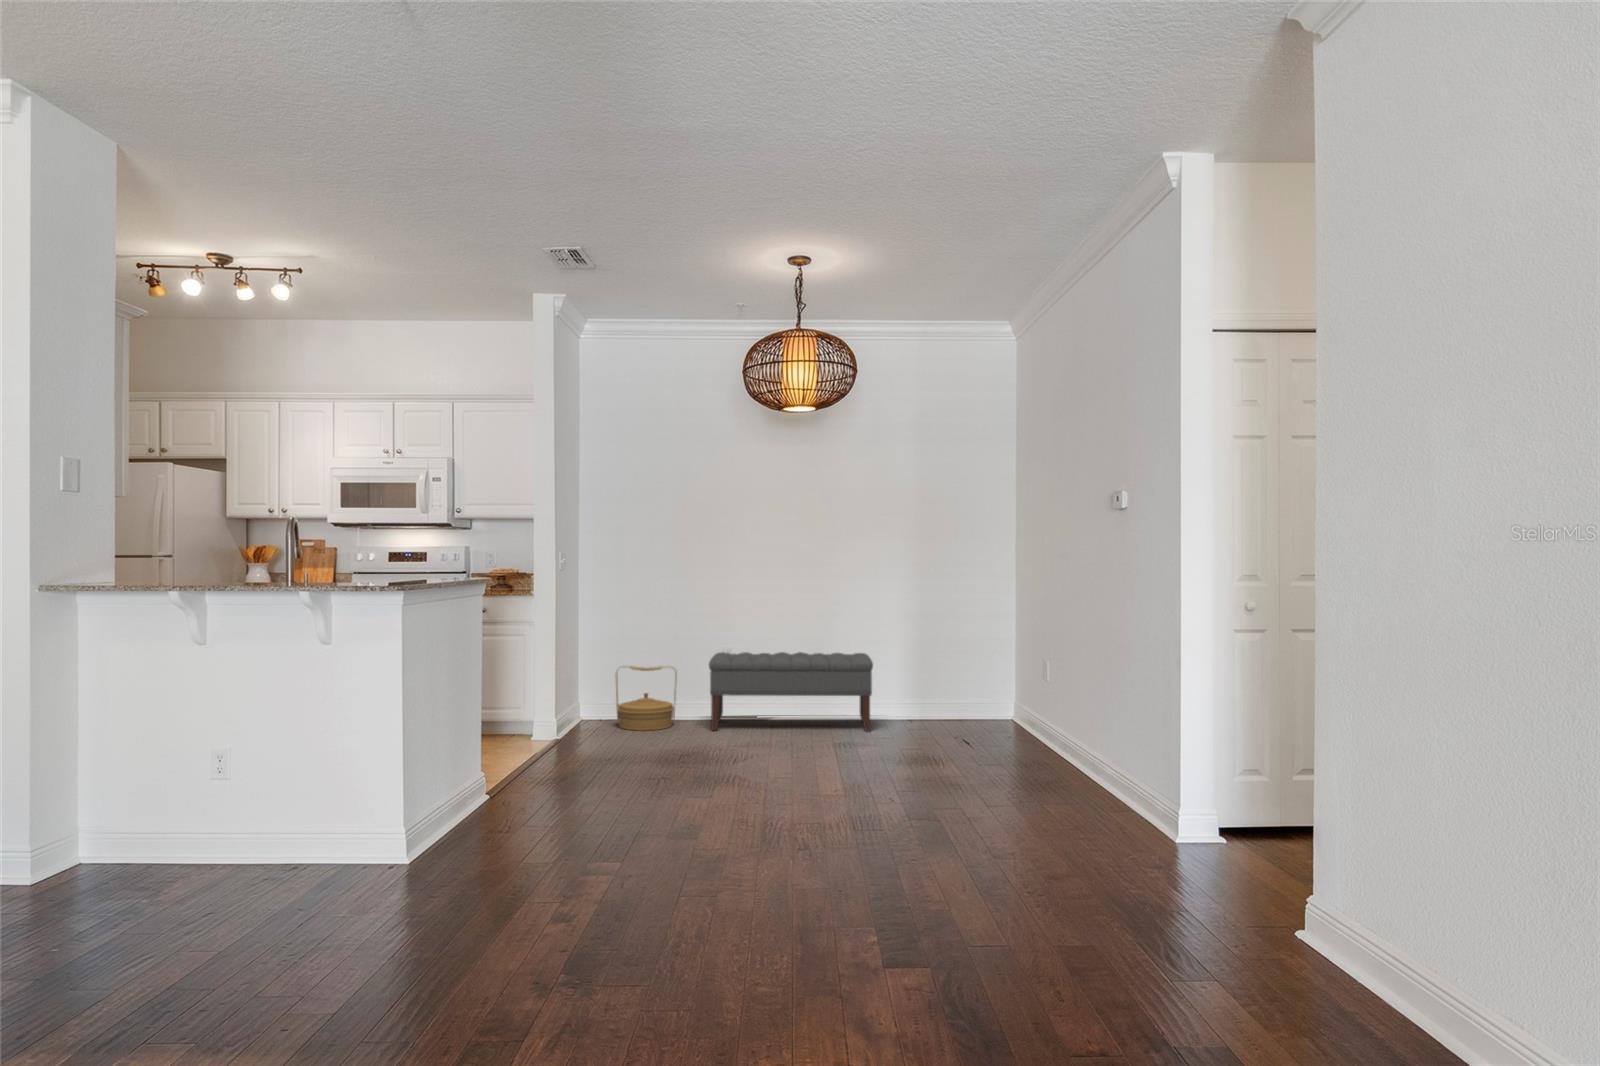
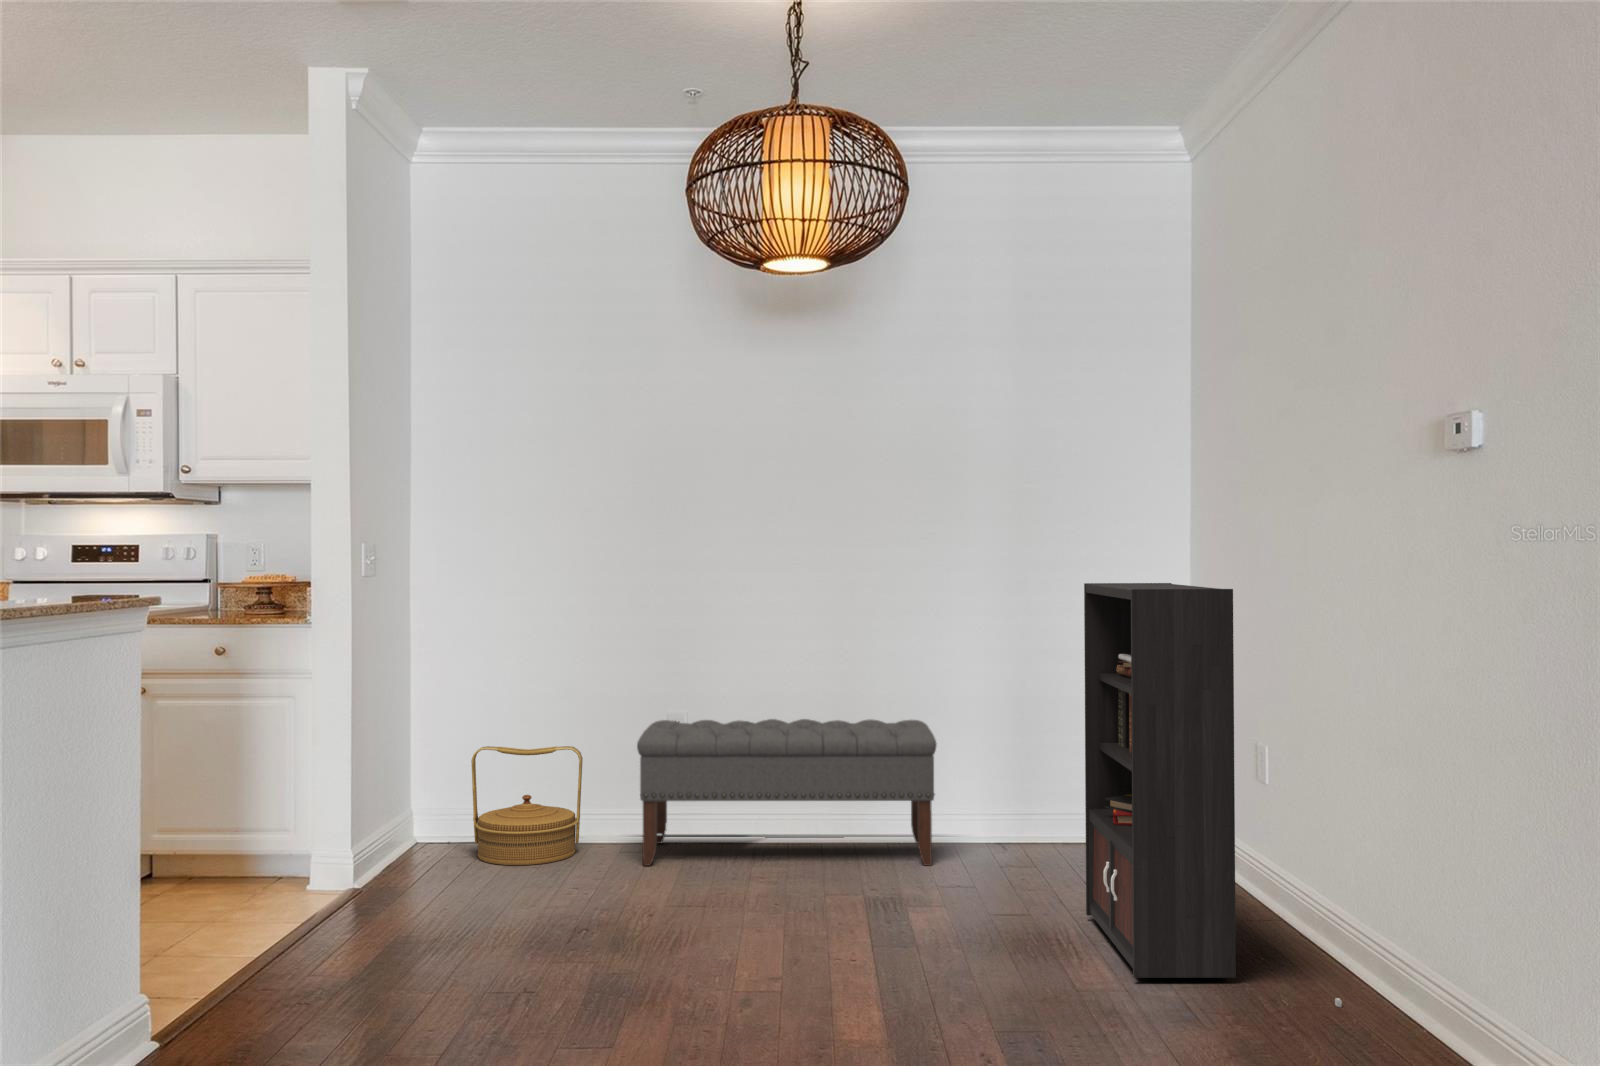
bookcase: none [949,577,1067,785] -> present [1084,583,1342,1007]

